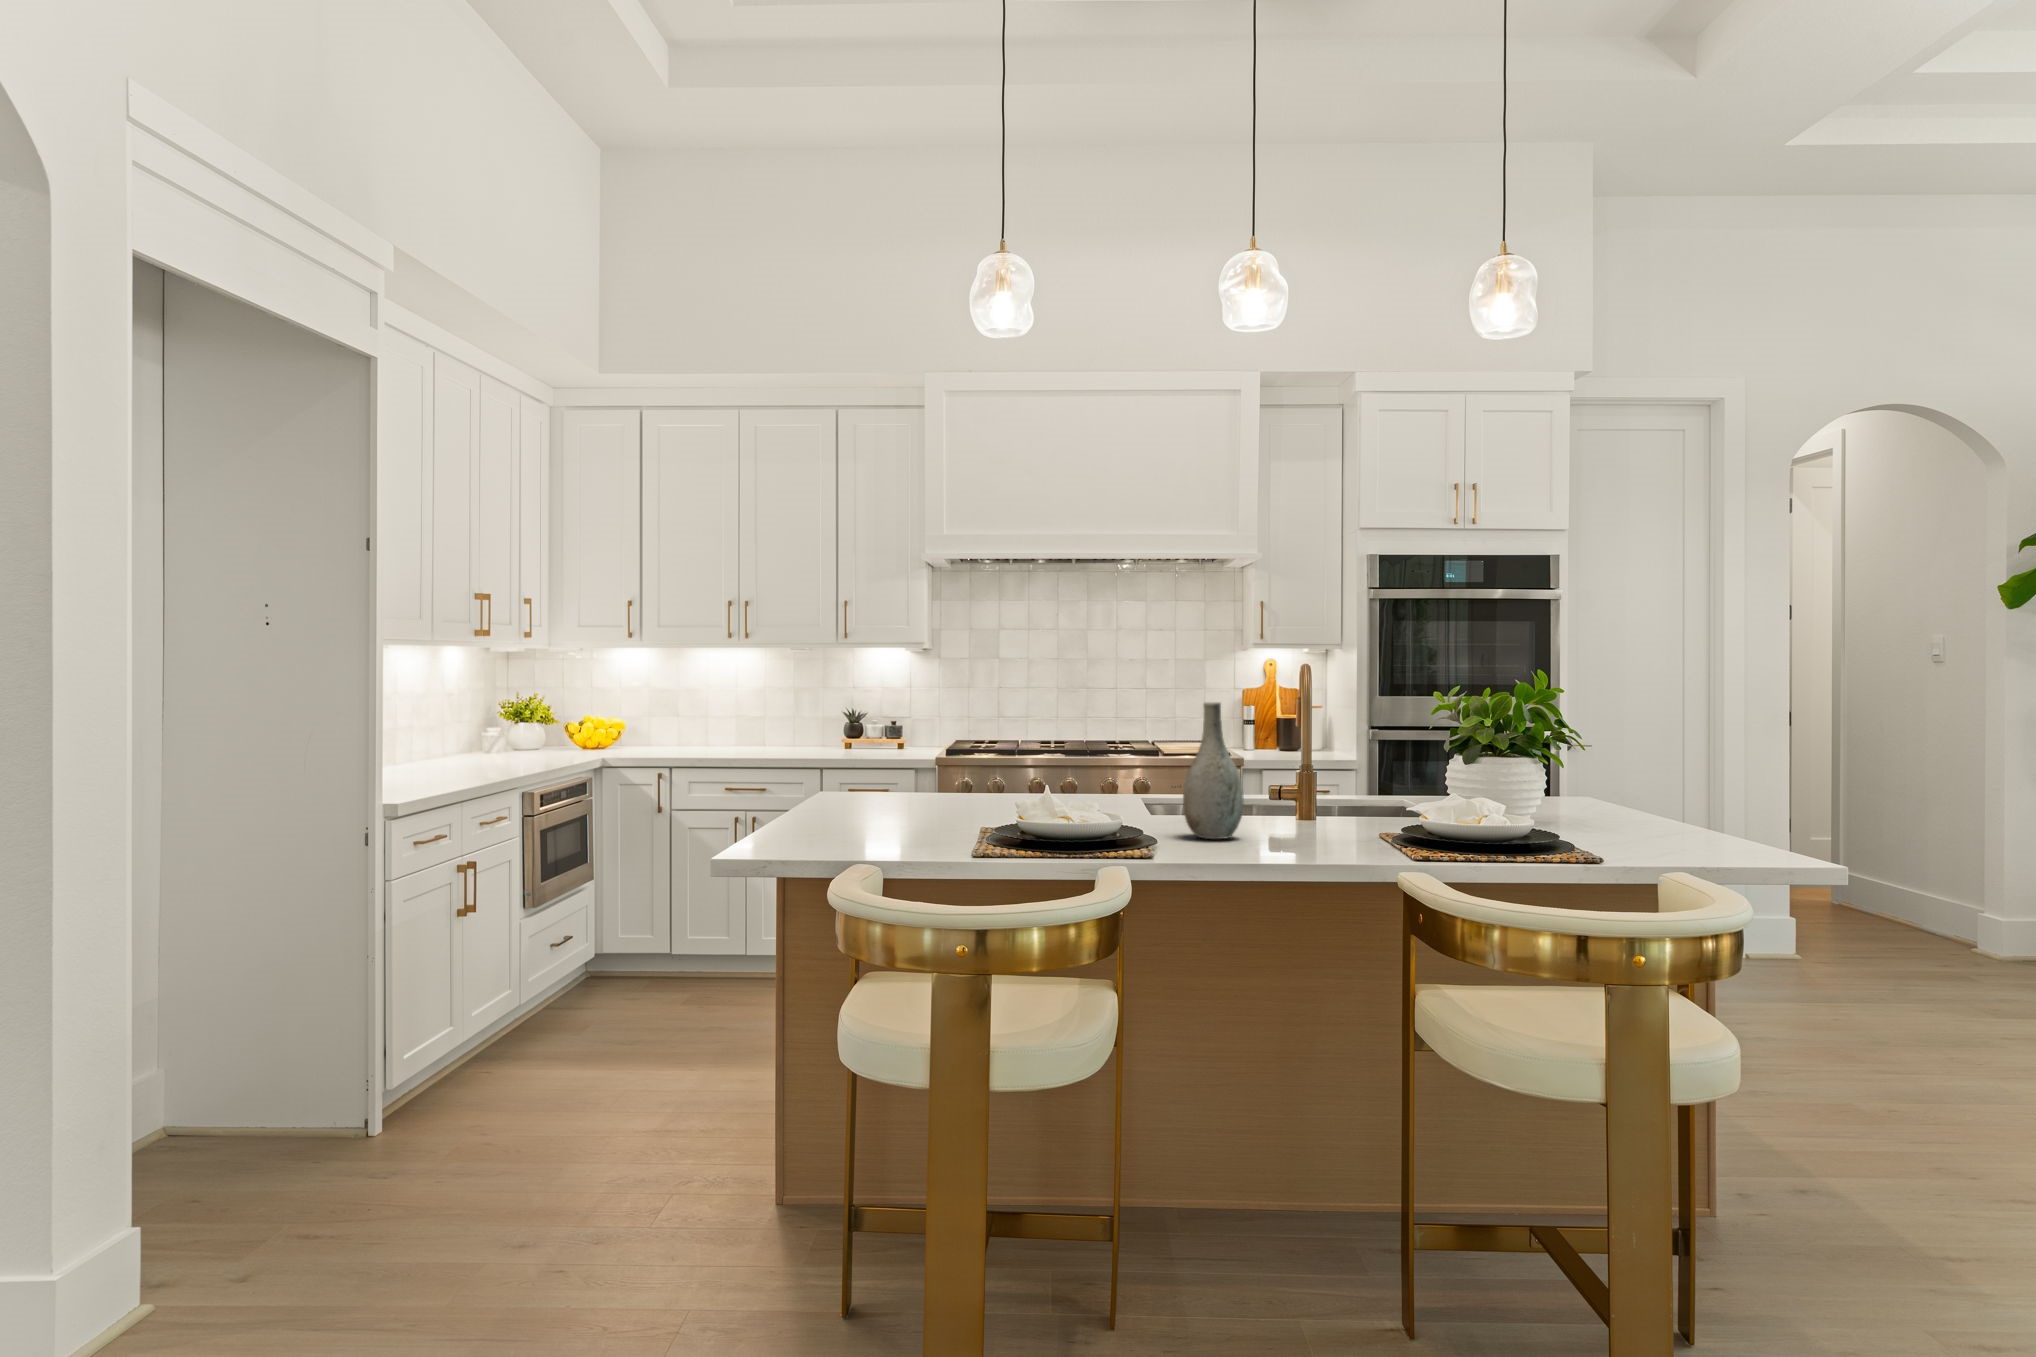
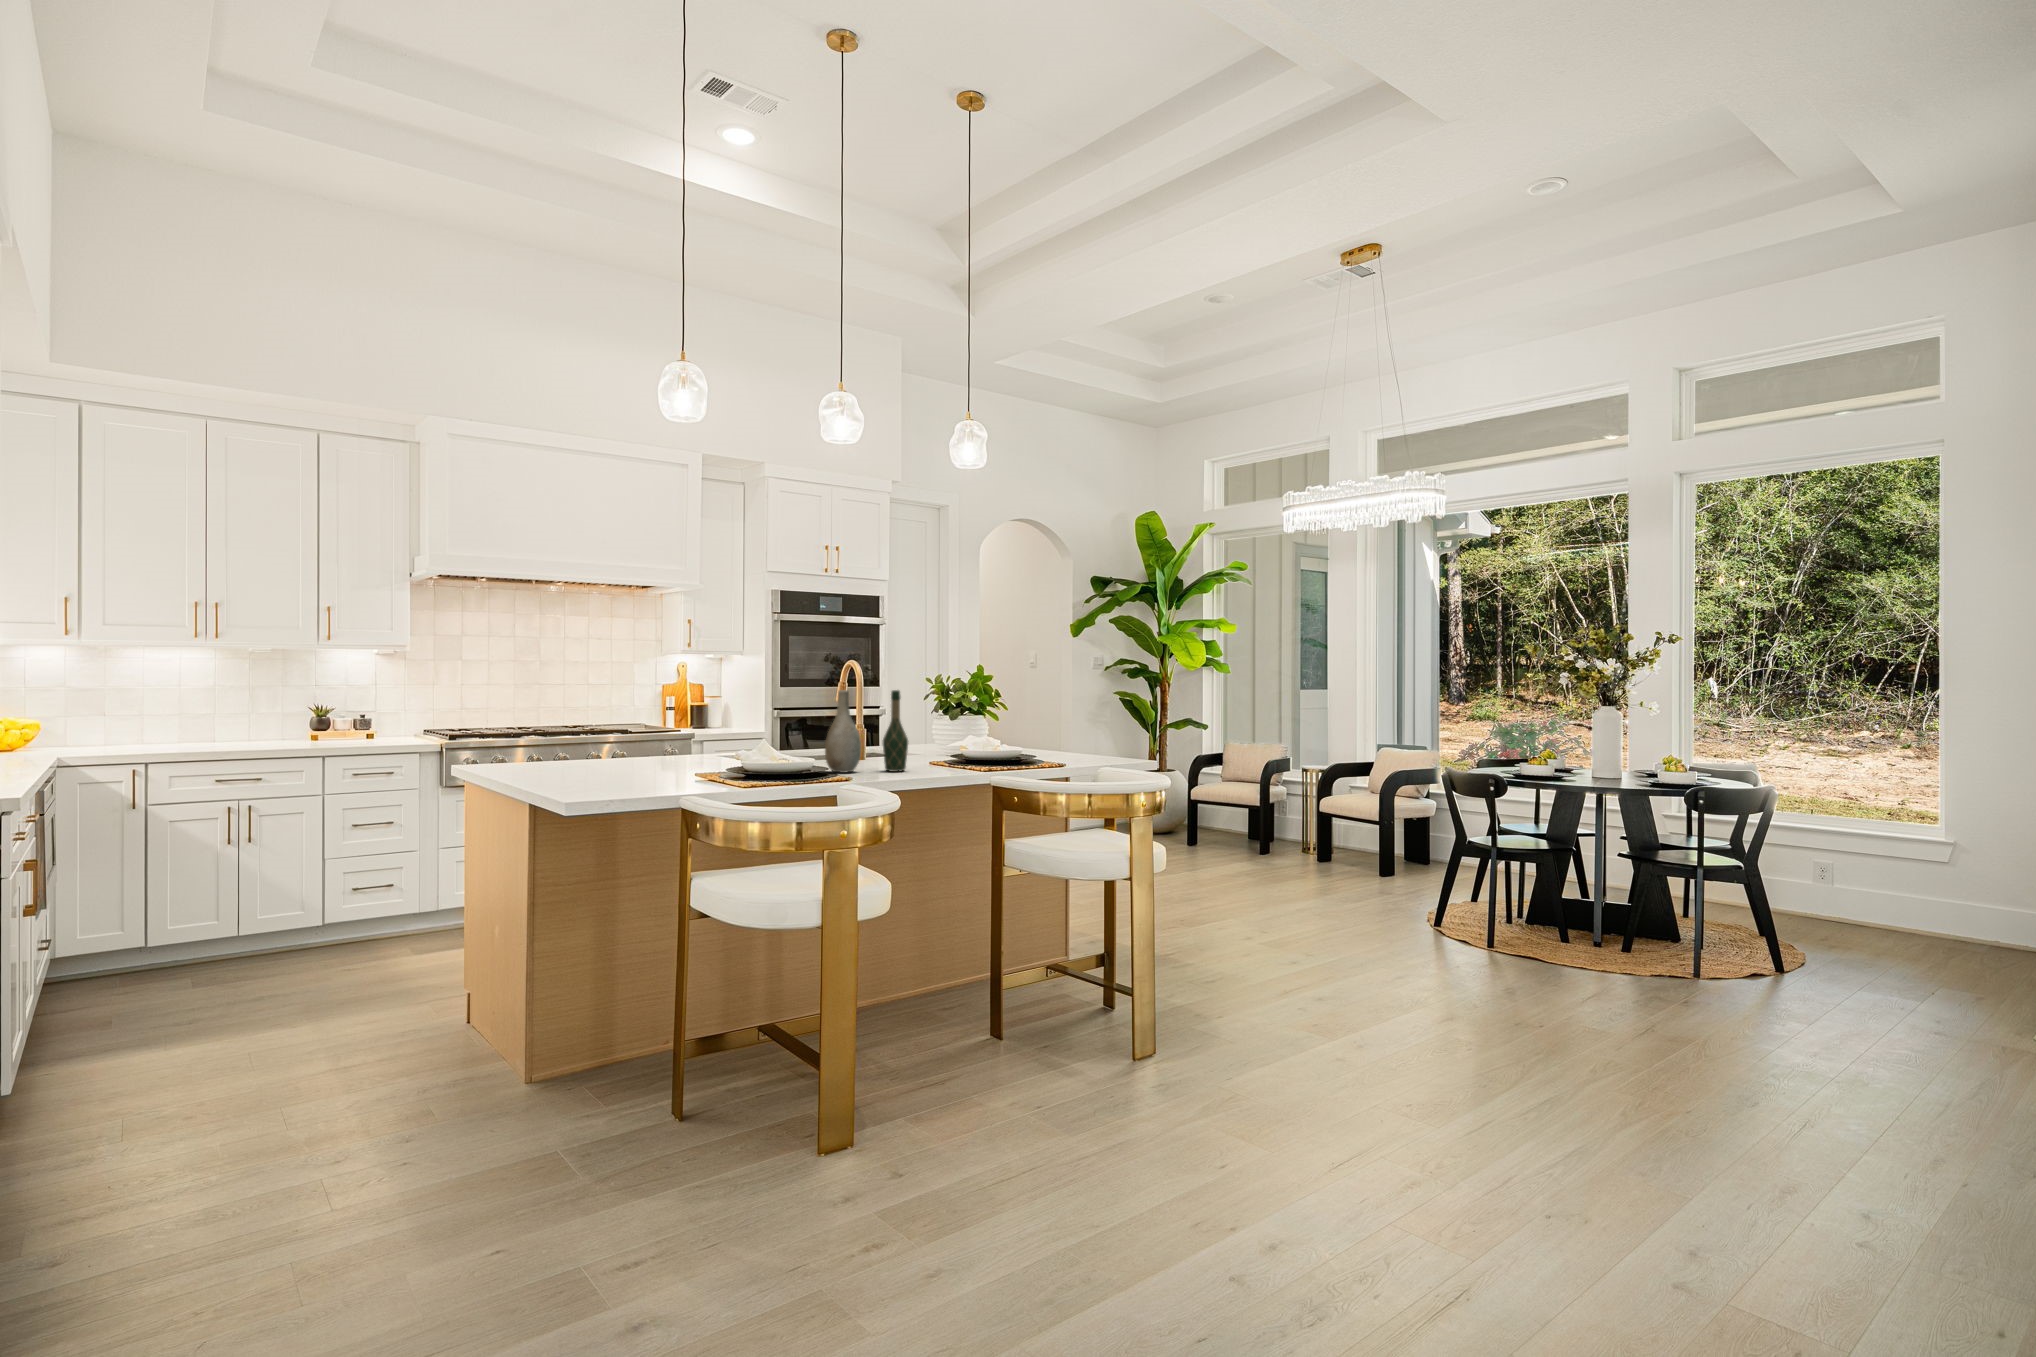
wine bottle: none [1279,703,1324,845] -> present [883,690,908,772]

